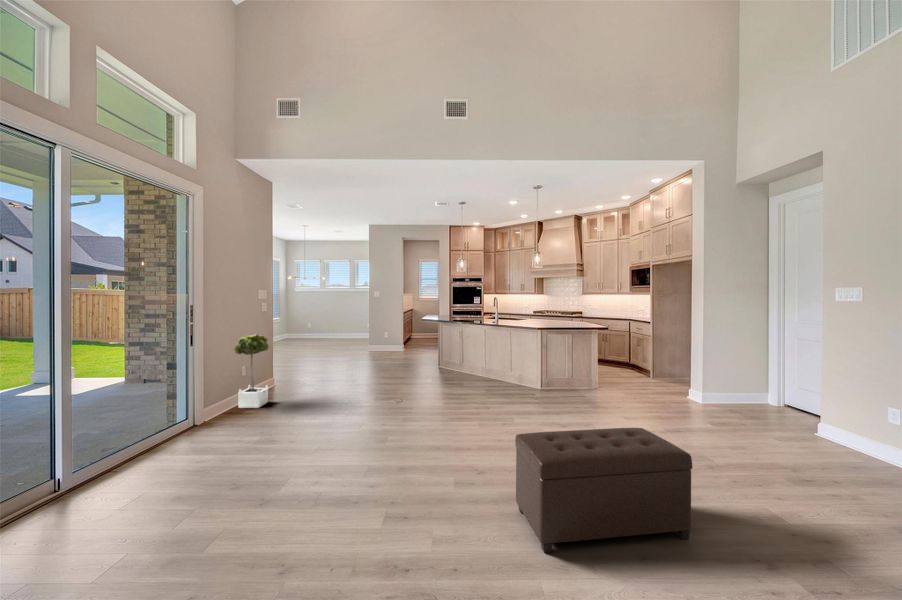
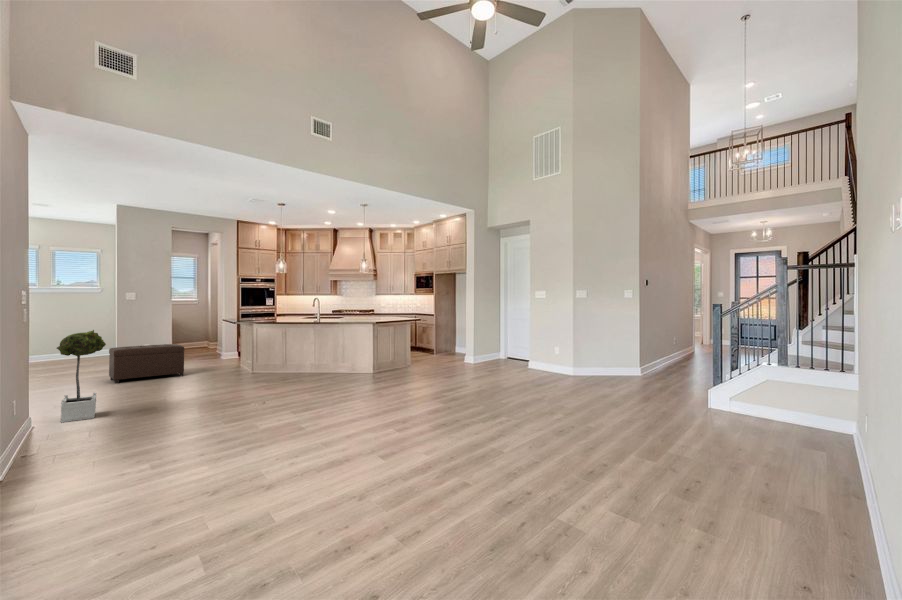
ottoman: present [515,428,692,553] -> present [109,344,185,383]

